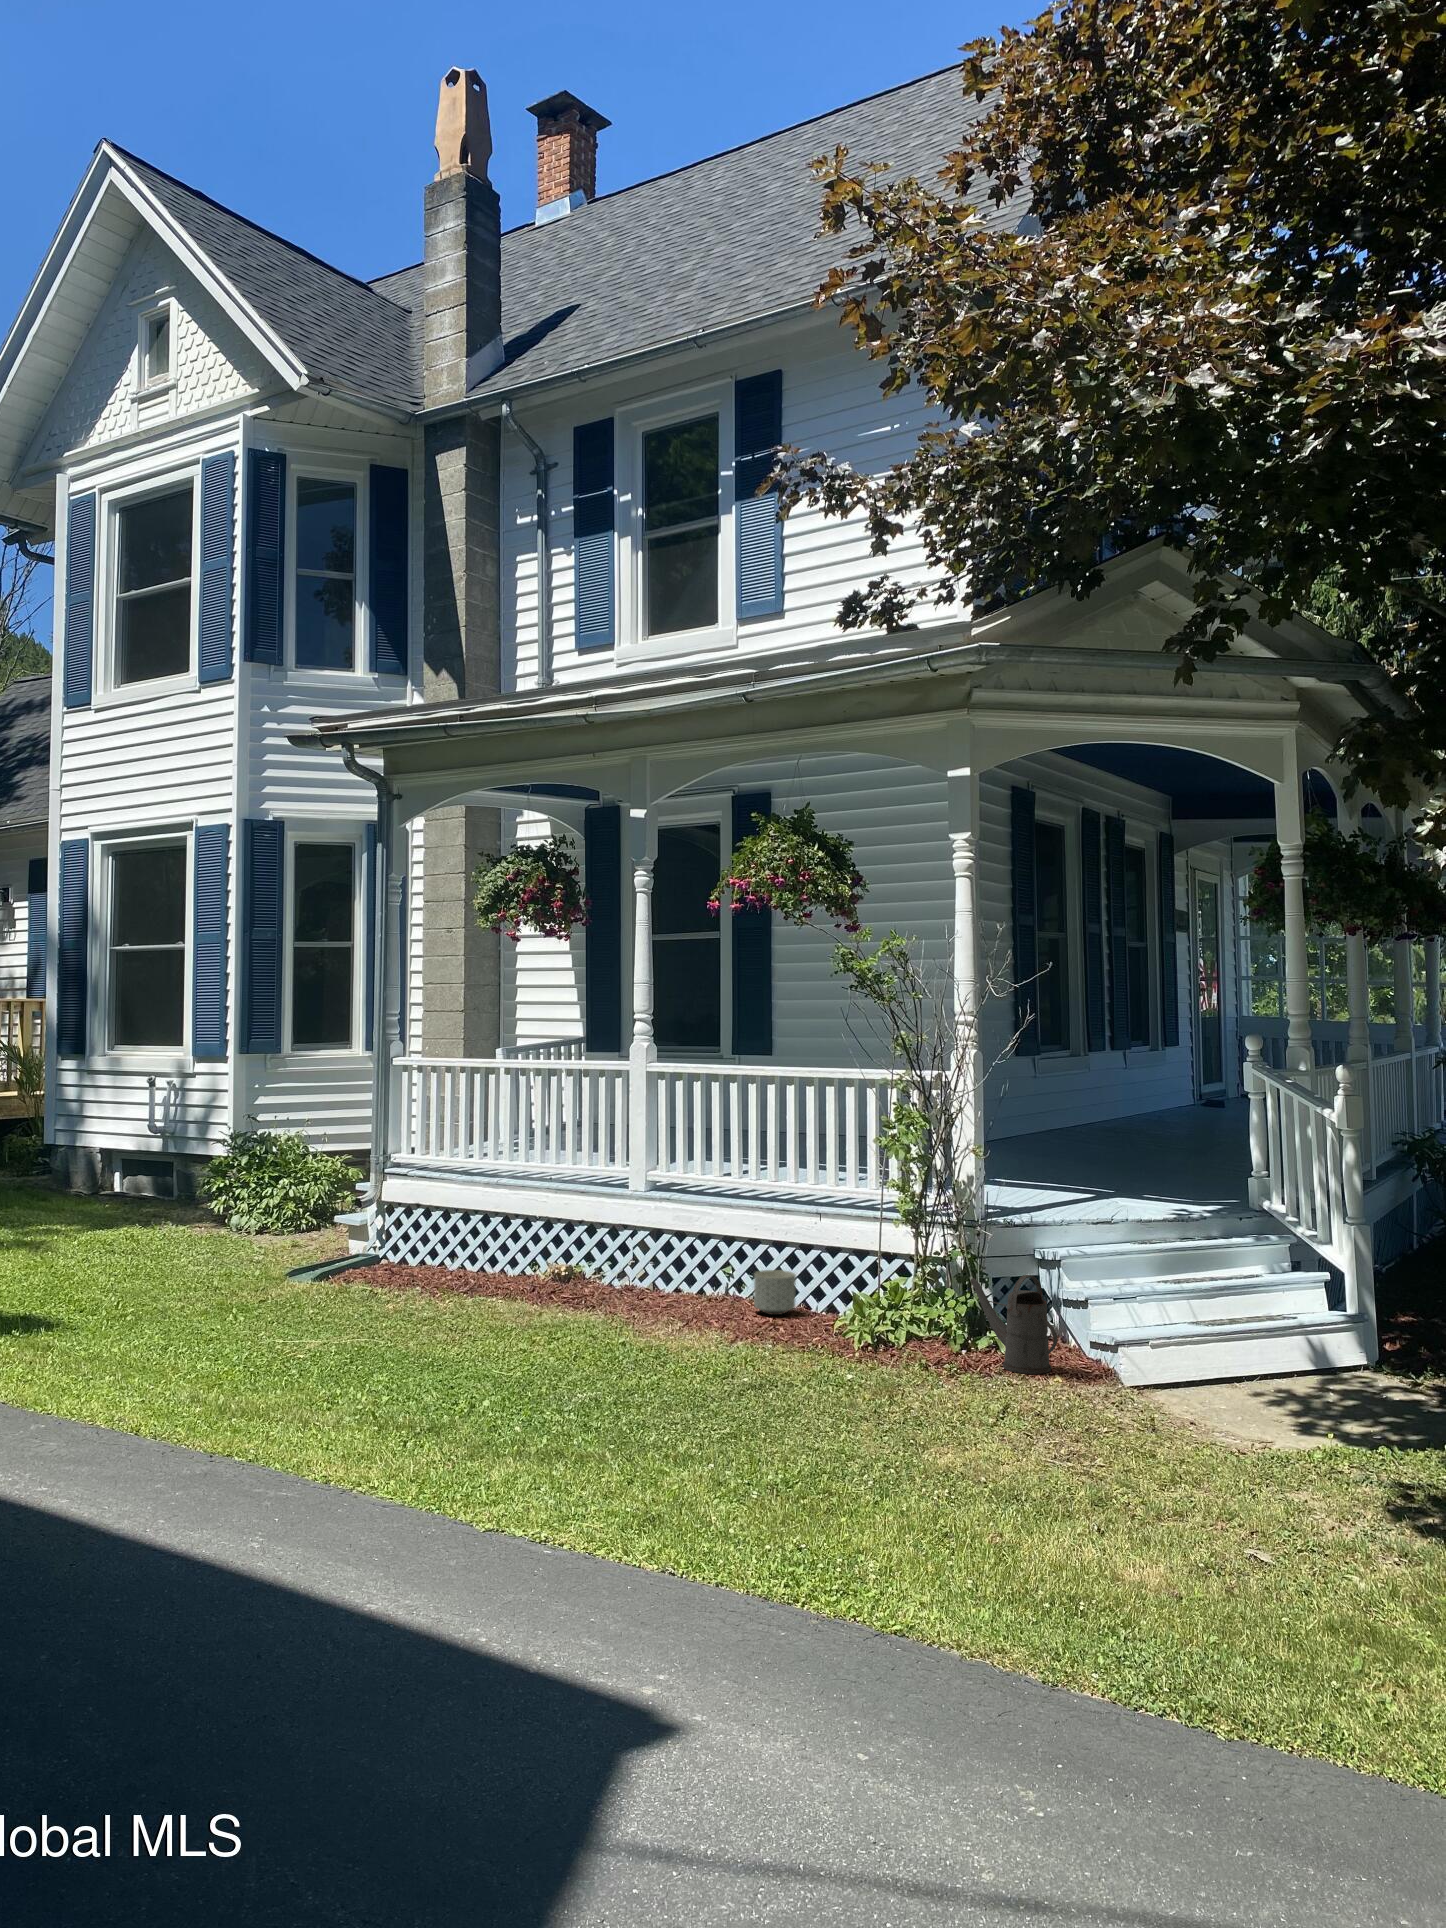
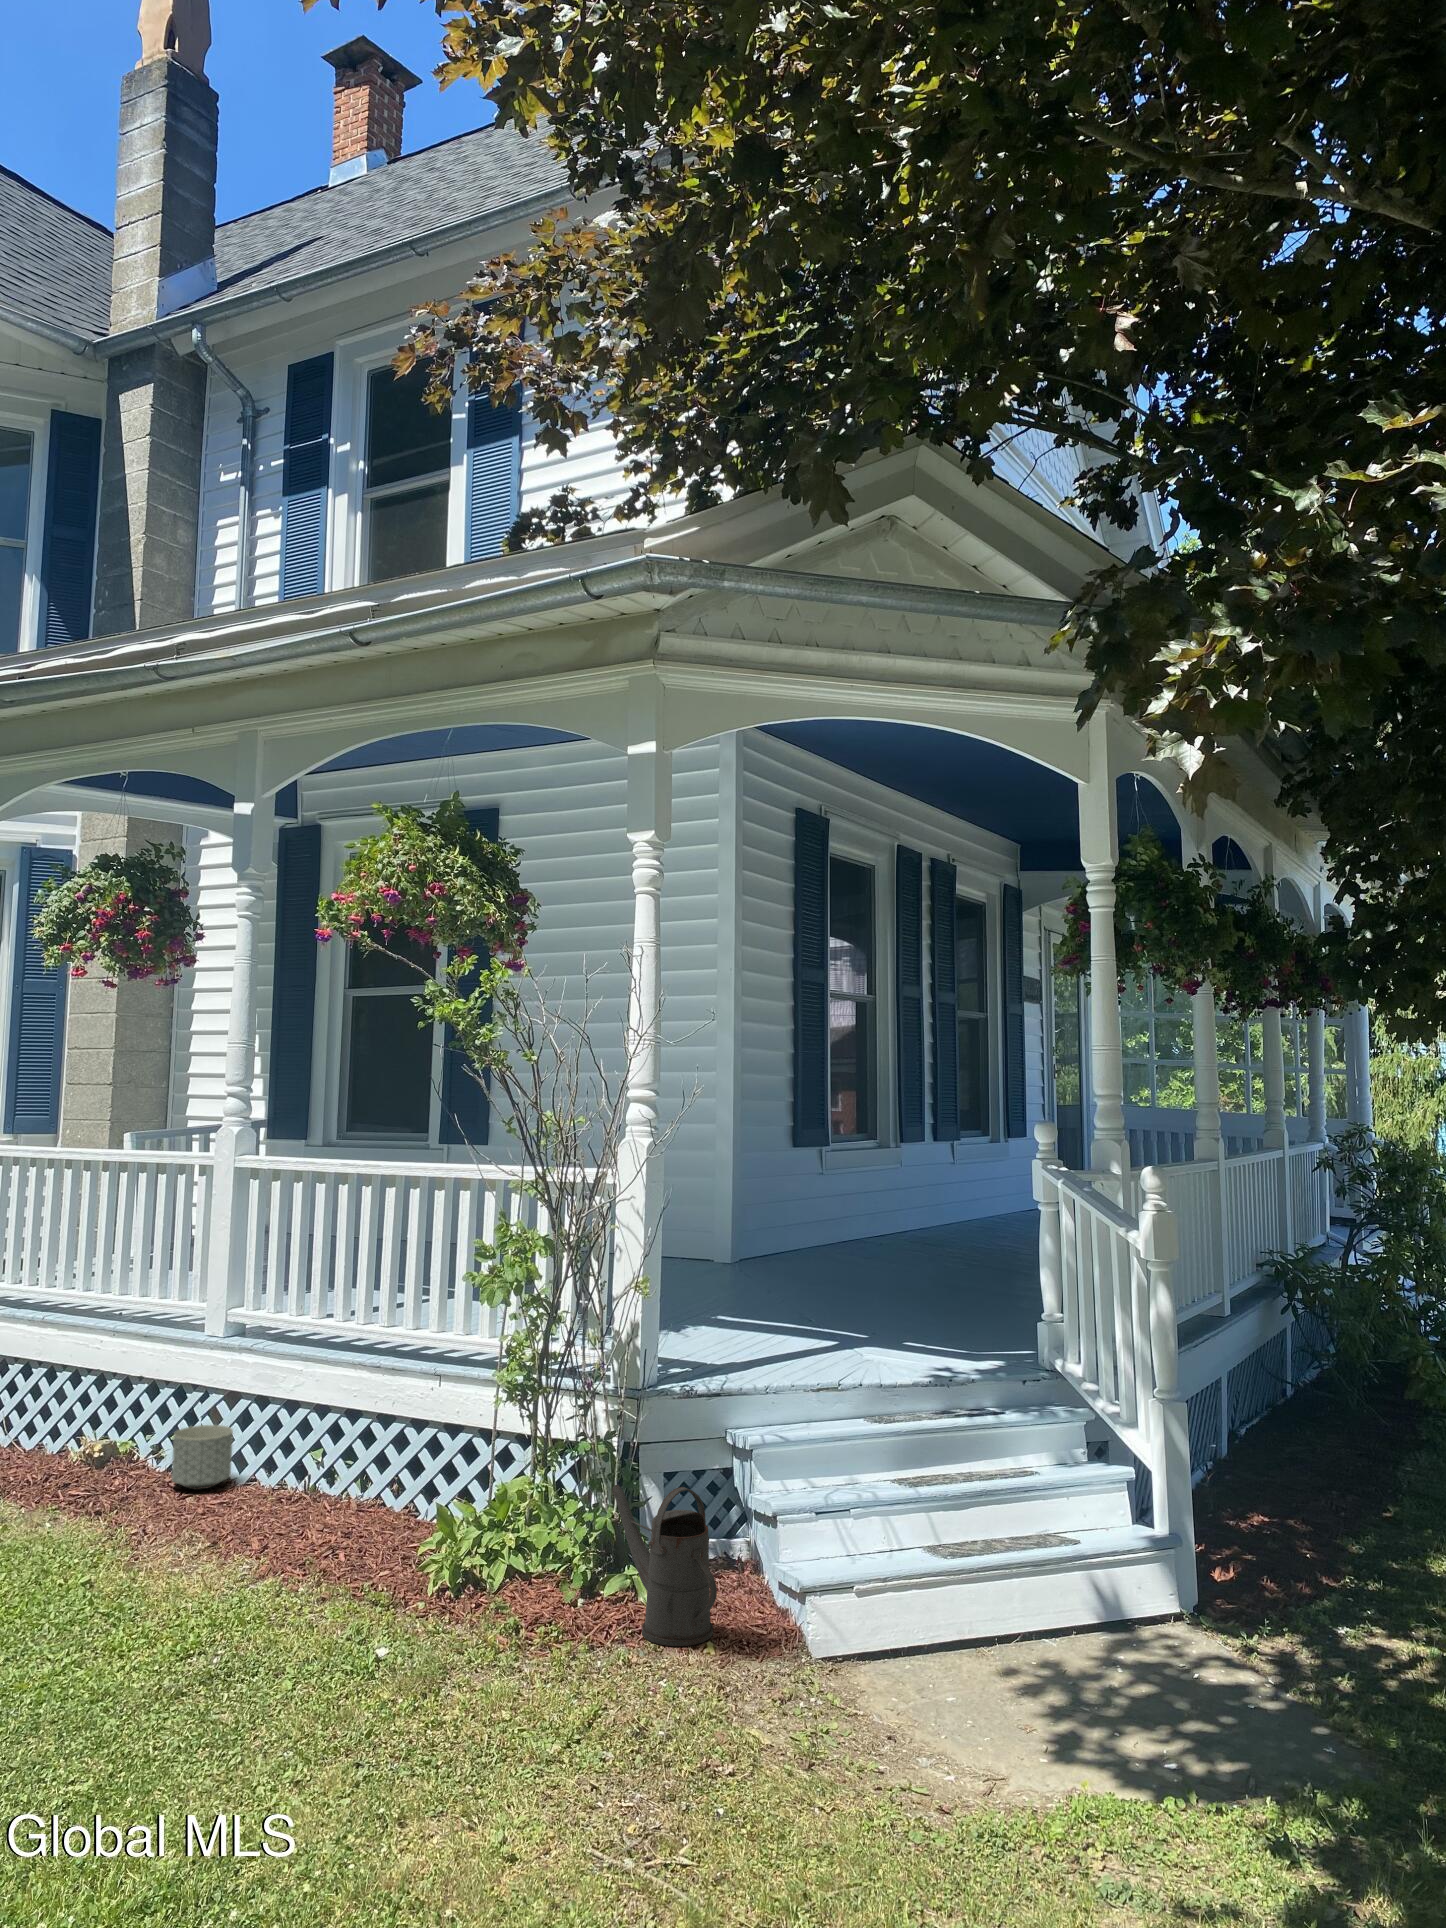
planter: present [754,1270,796,1315] -> present [172,1425,233,1490]

